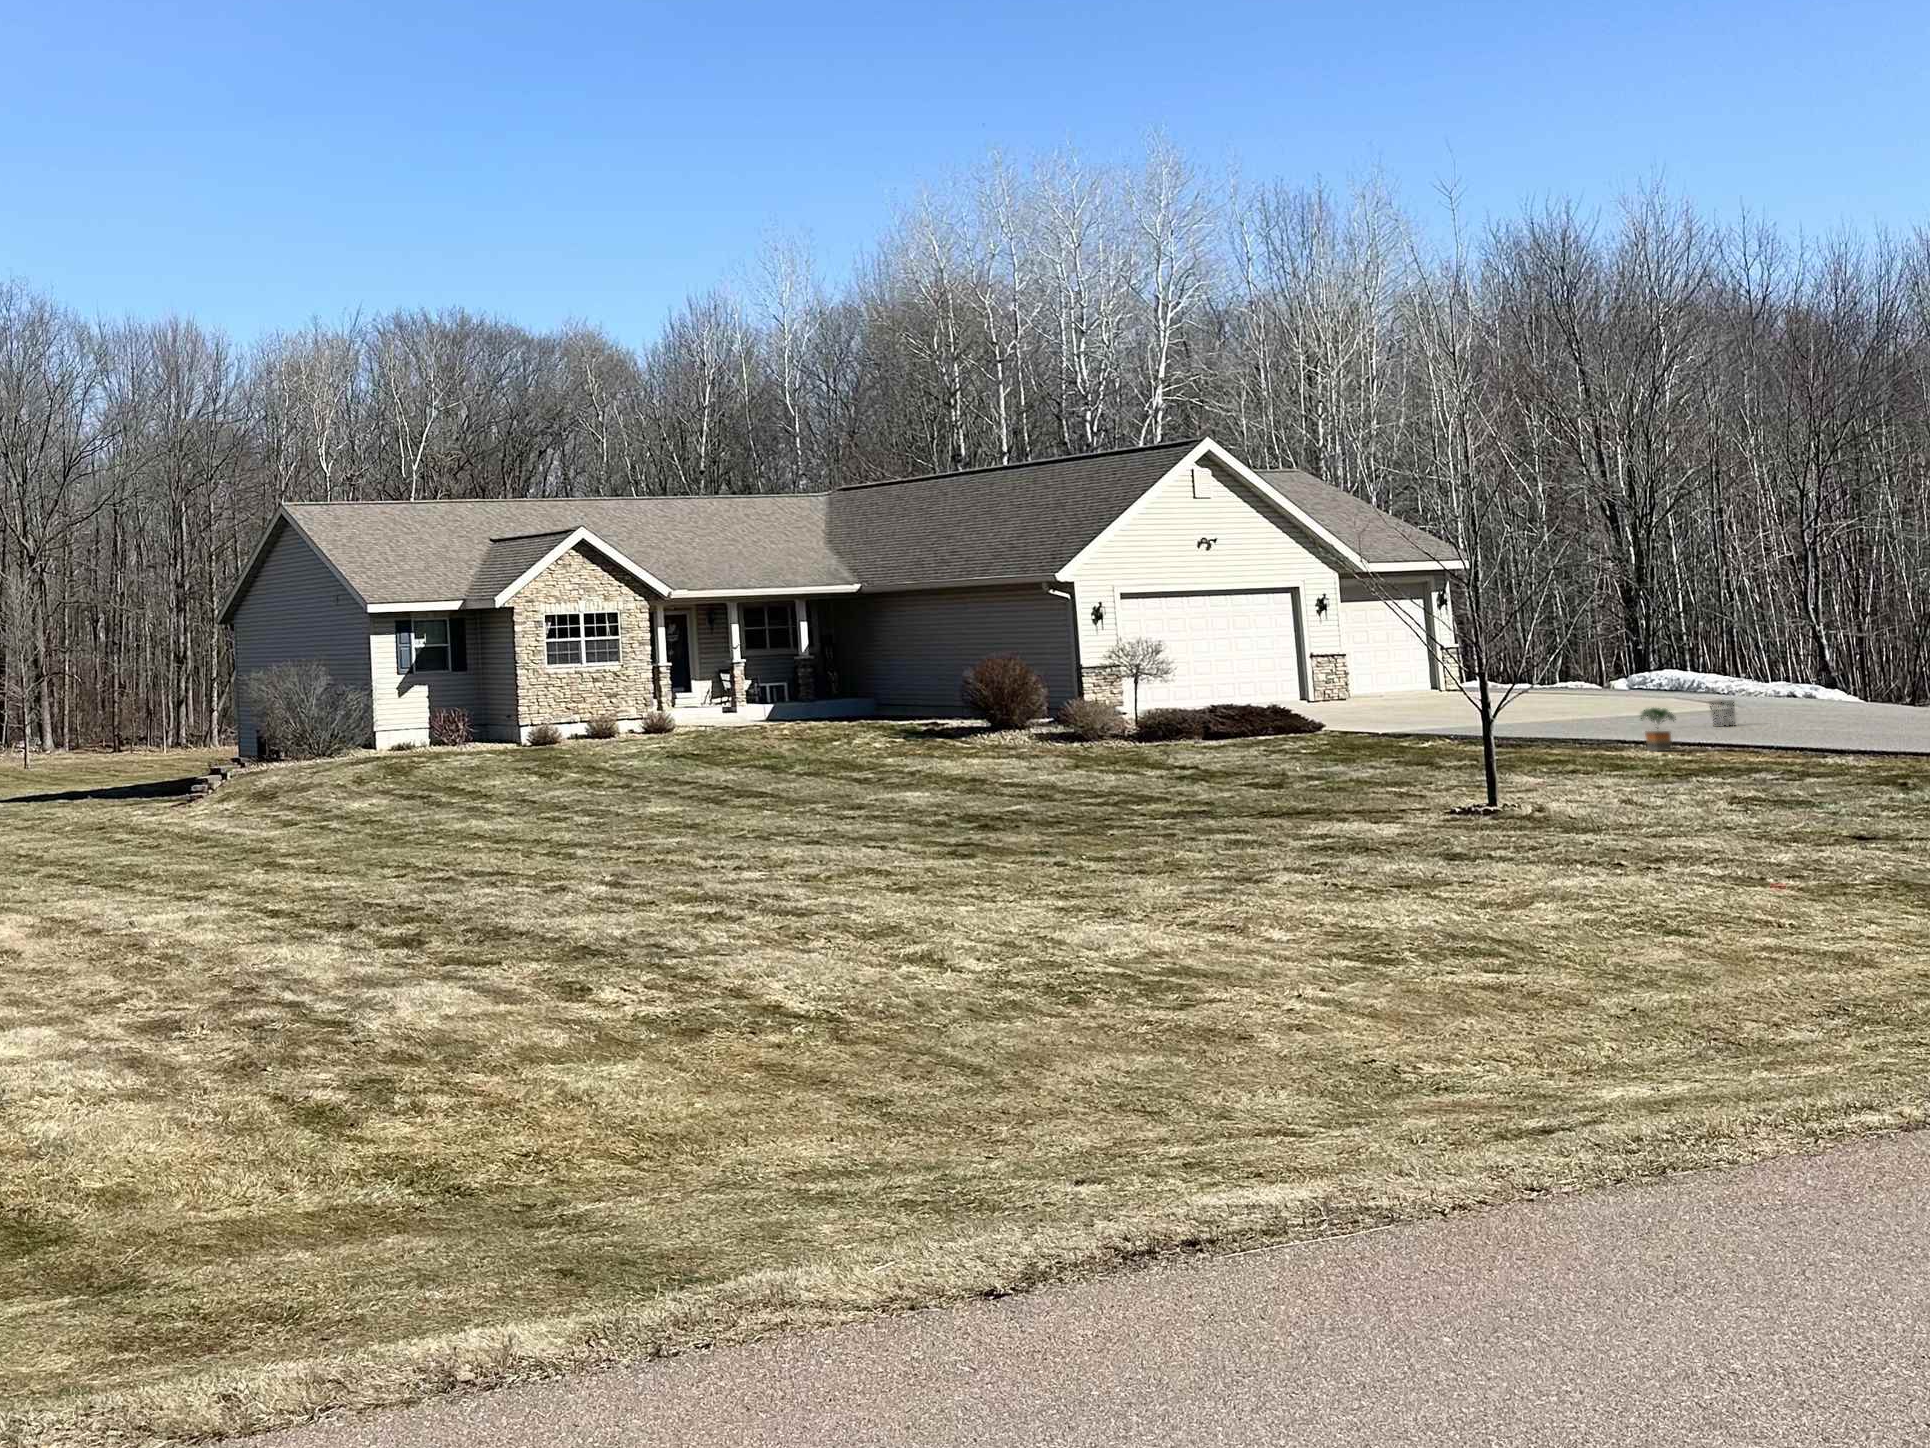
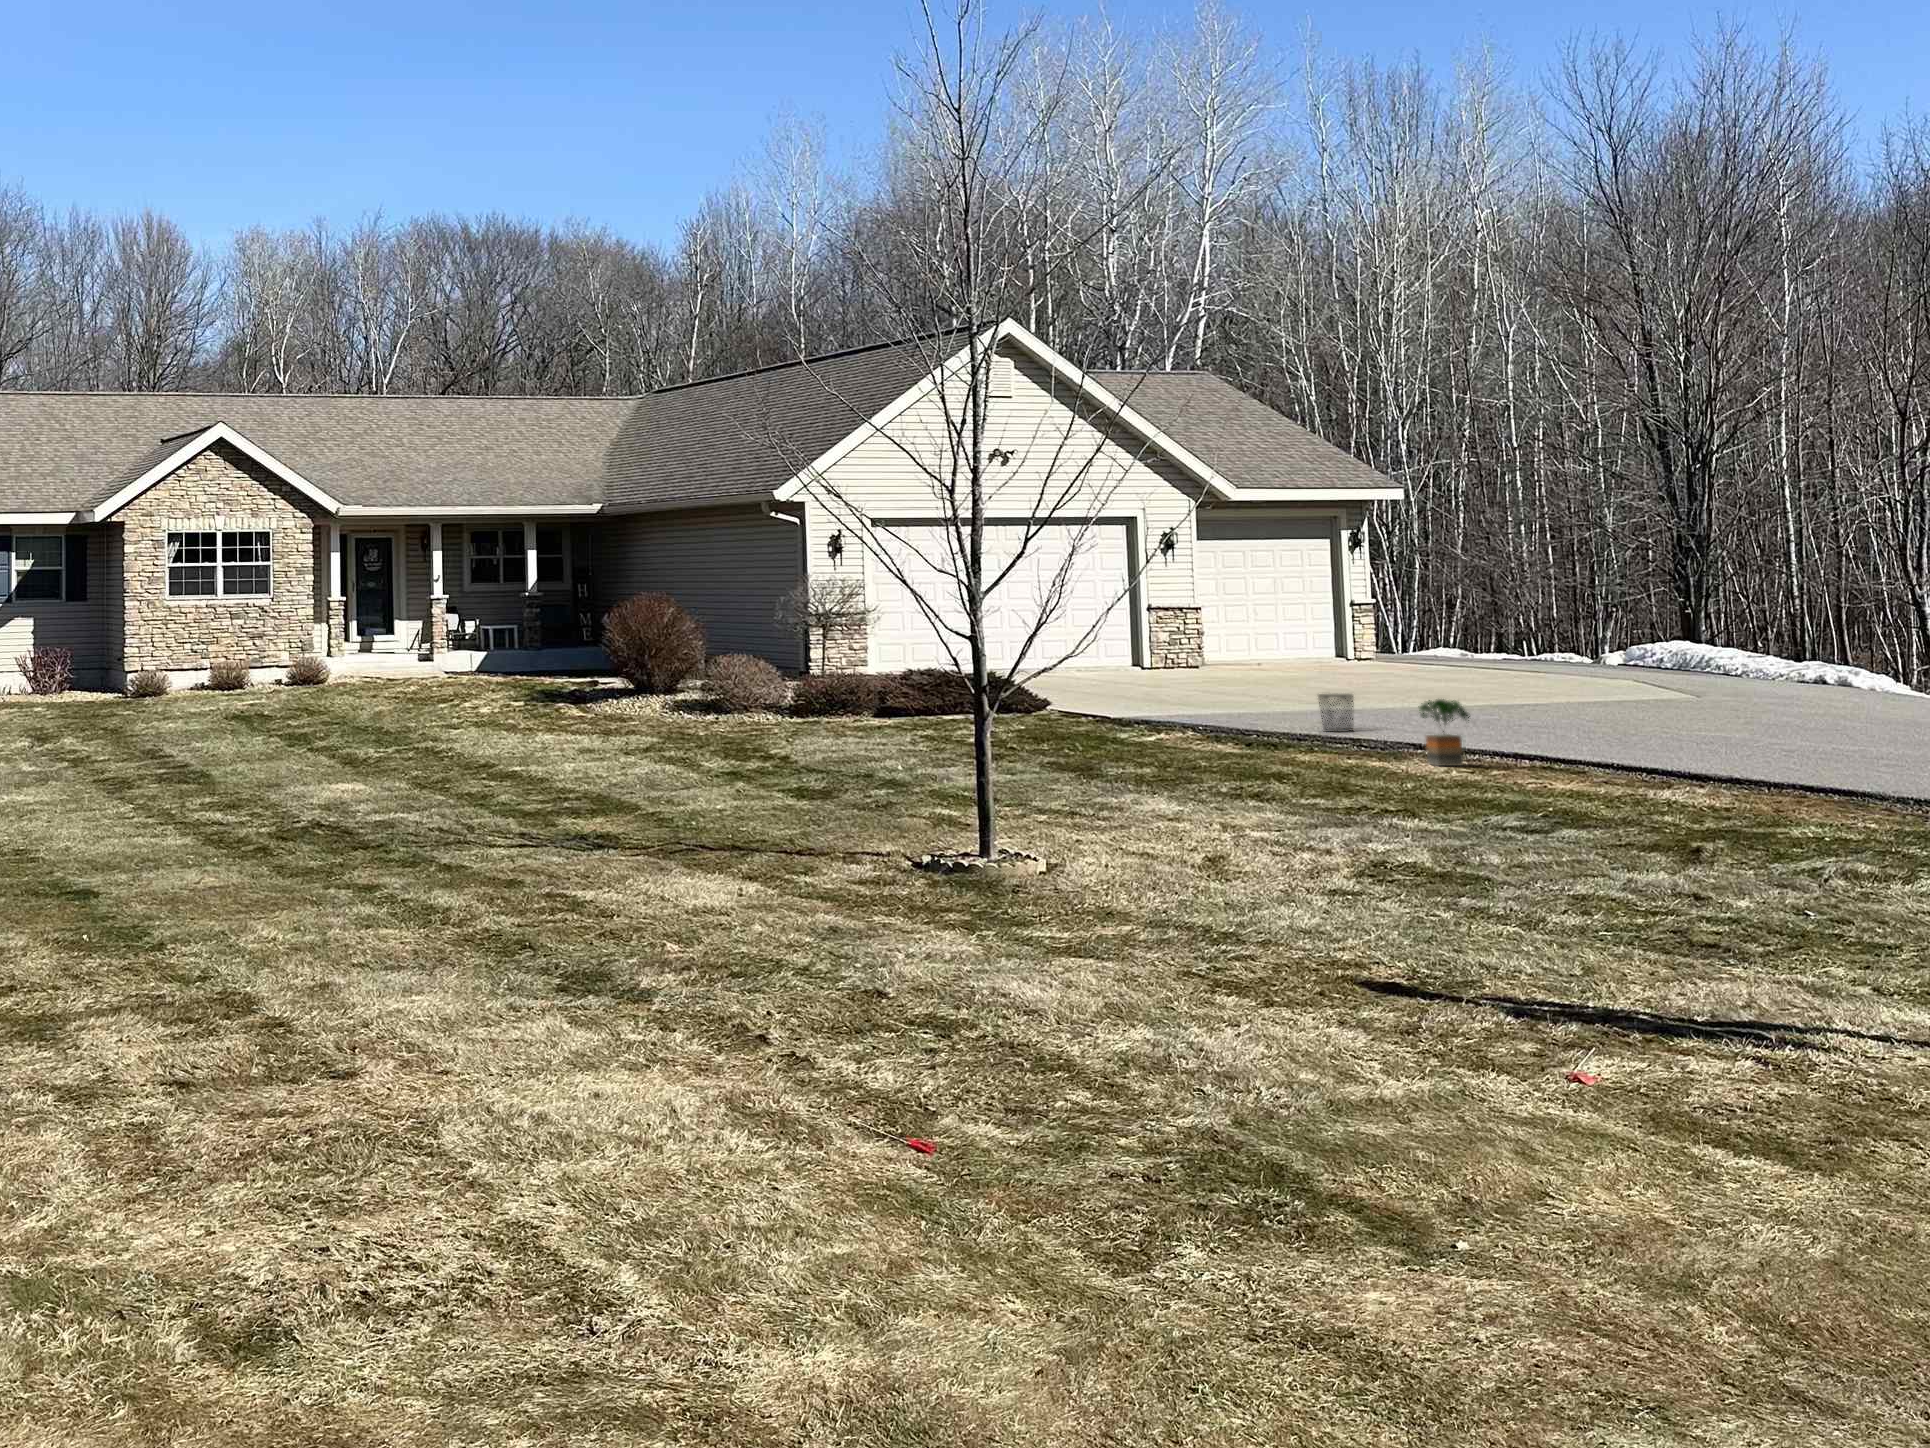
waste bin: present [1710,700,1735,727] -> present [1318,693,1354,732]

